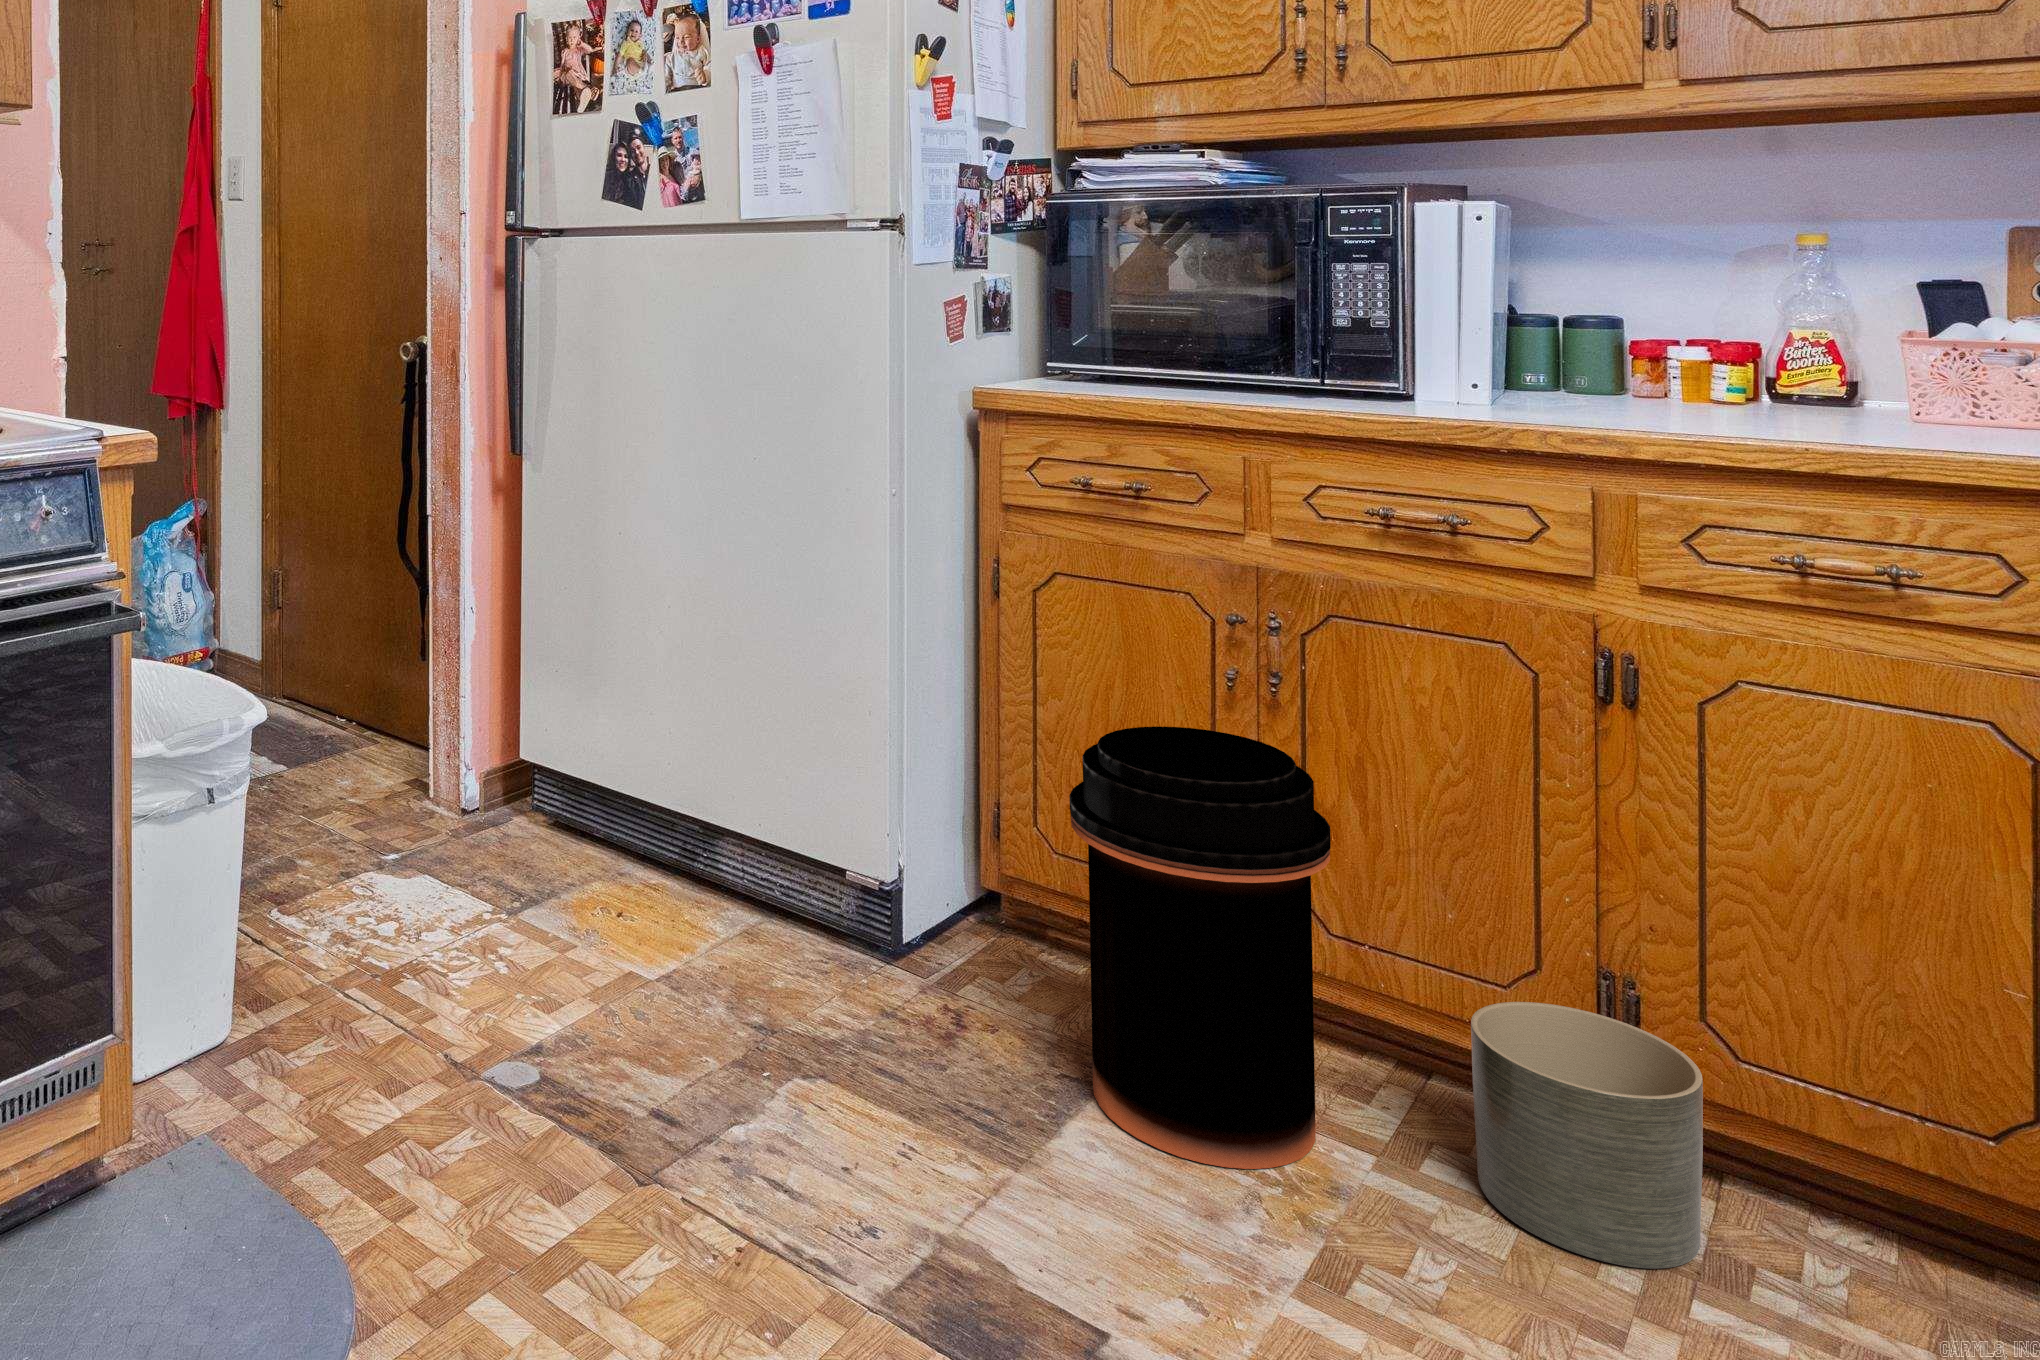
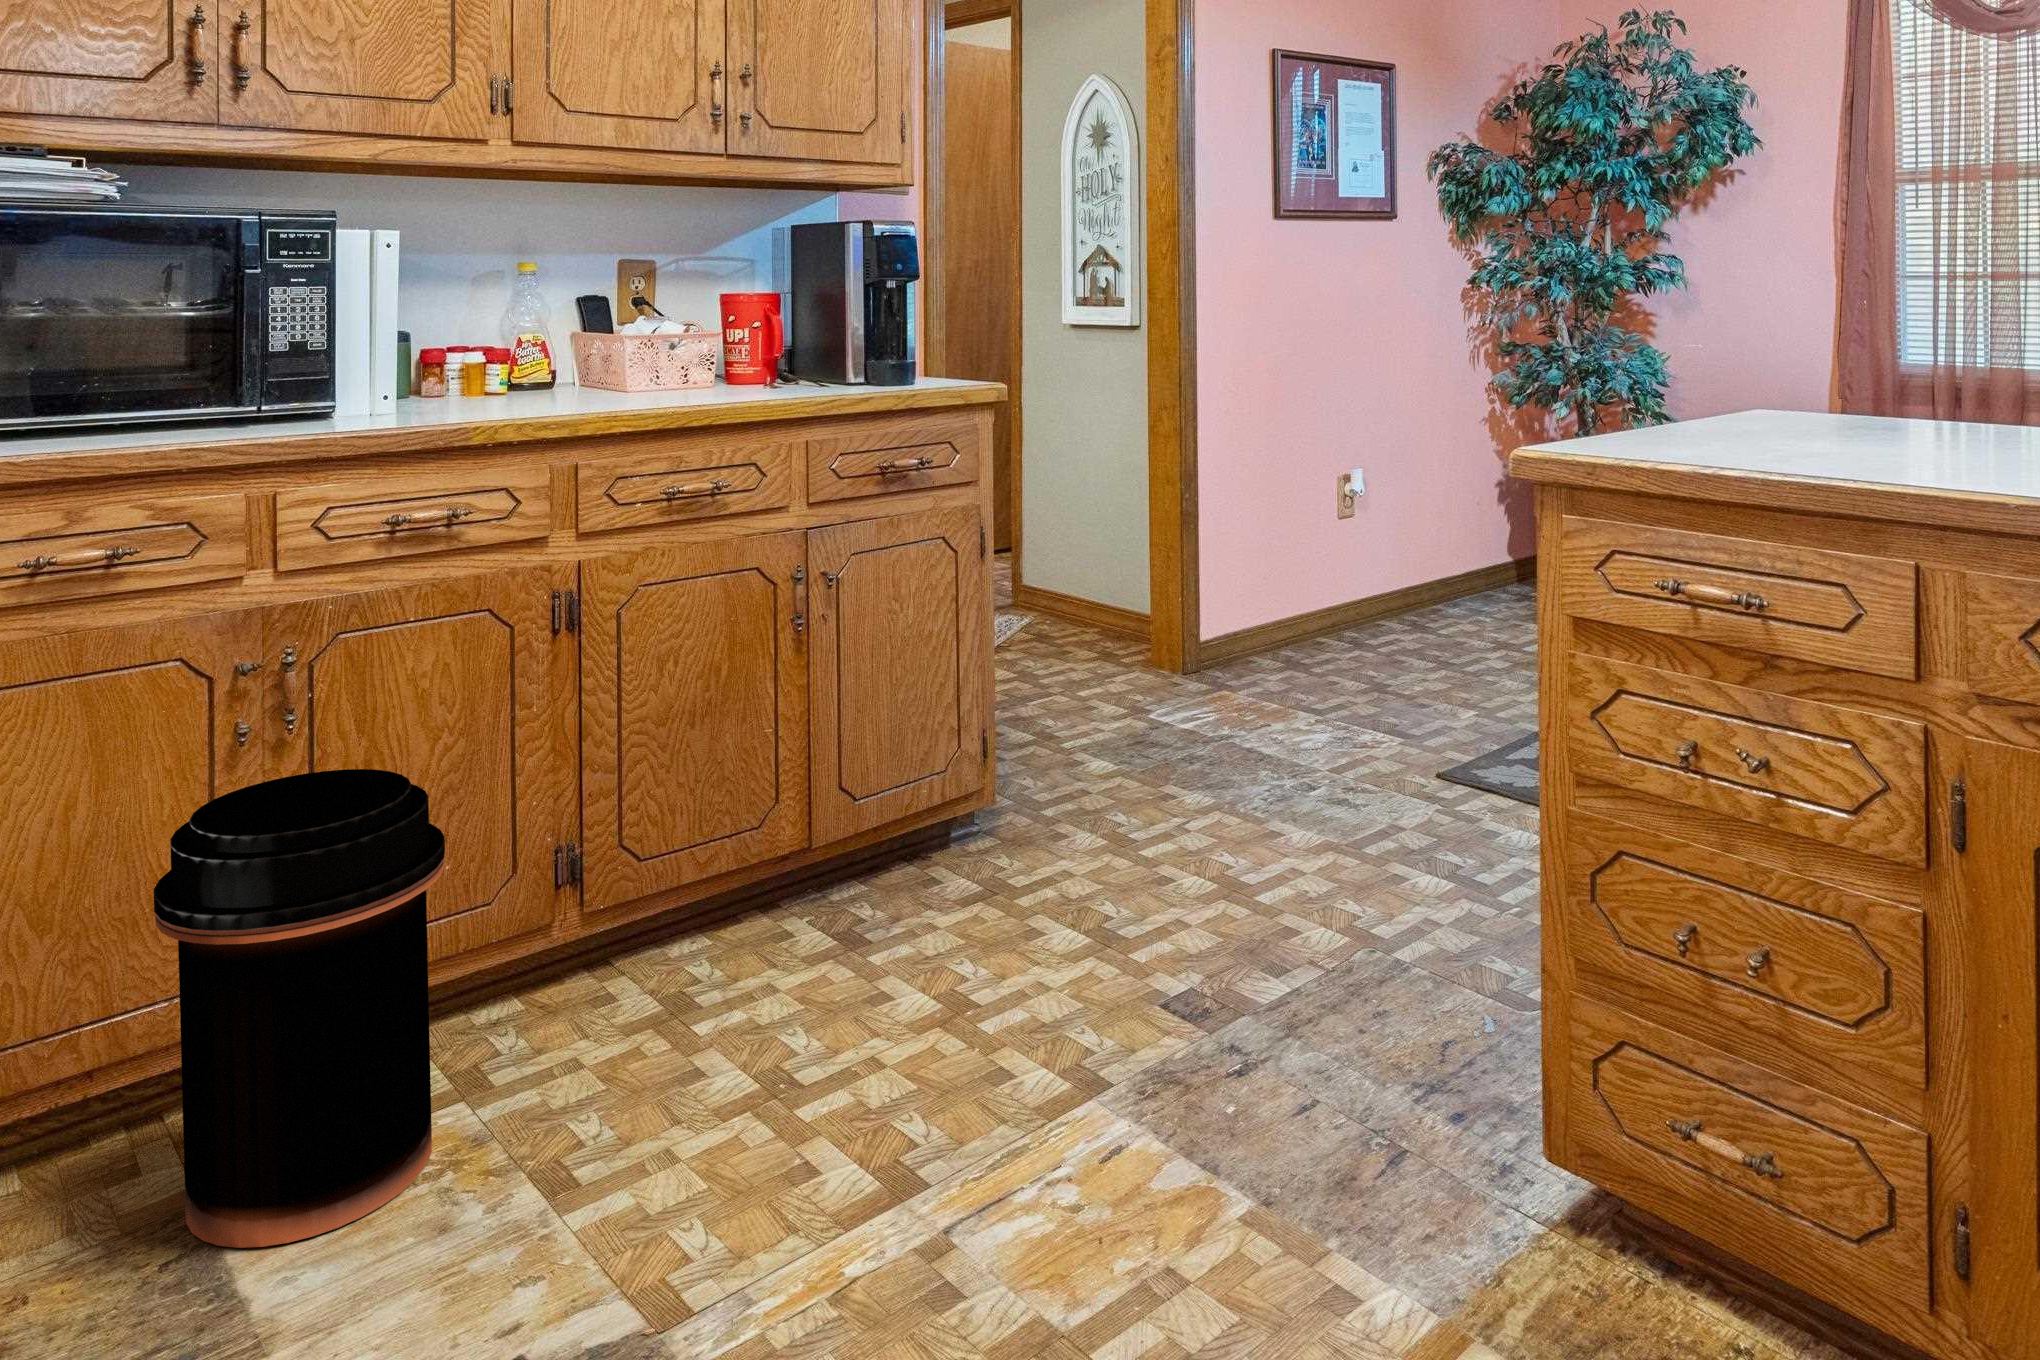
planter: present [1471,1002,1703,1269] -> none [518,878,671,1069]

